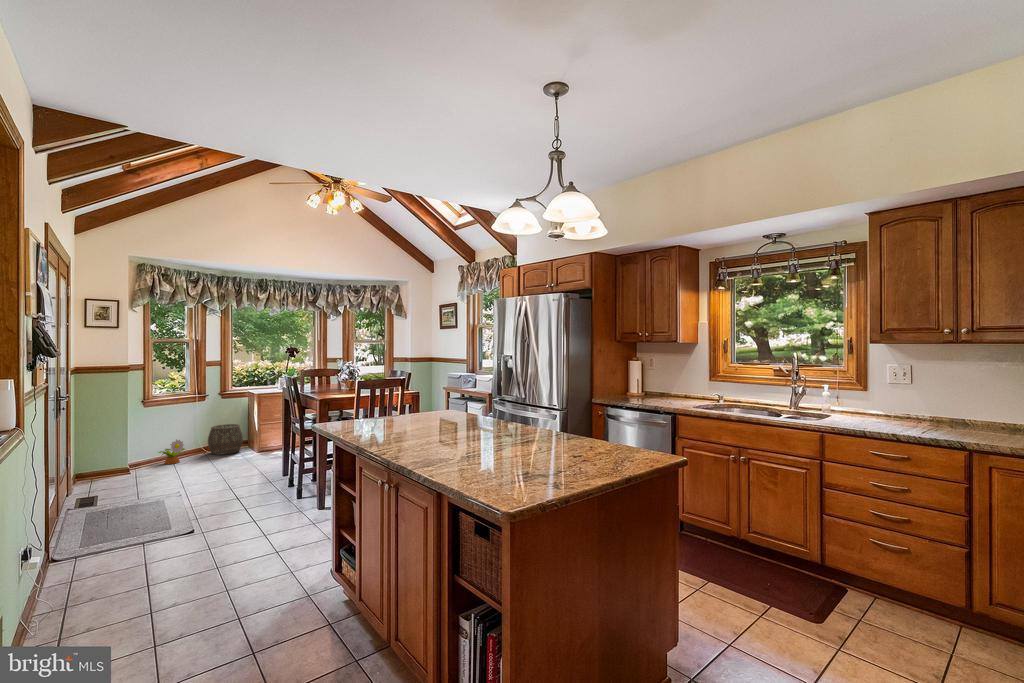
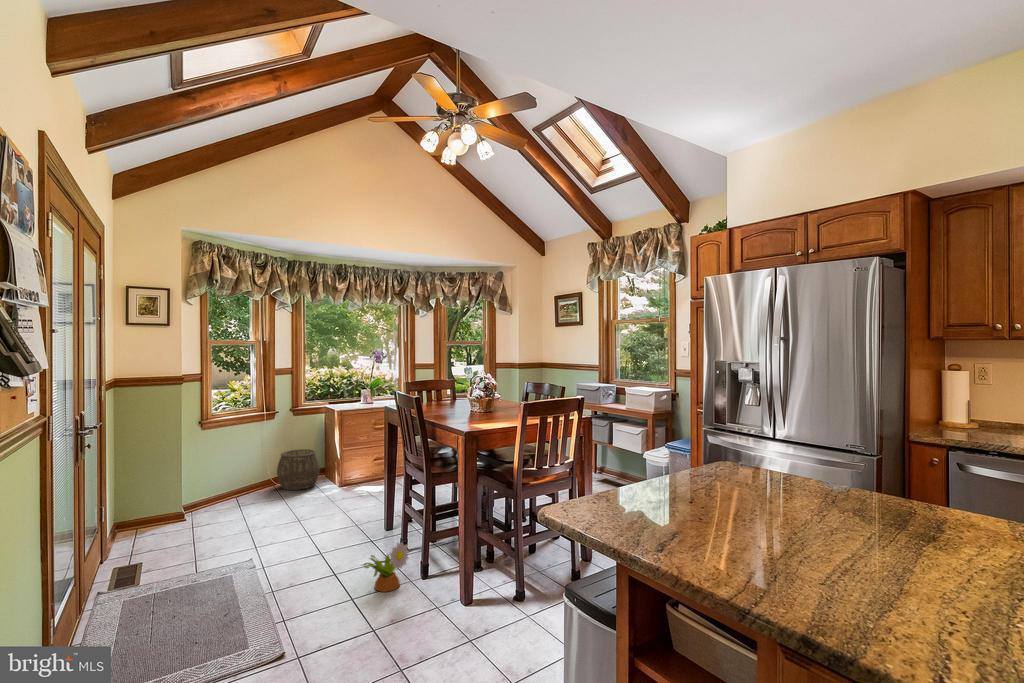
decorative plant: present [158,439,185,464] -> present [363,542,409,592]

